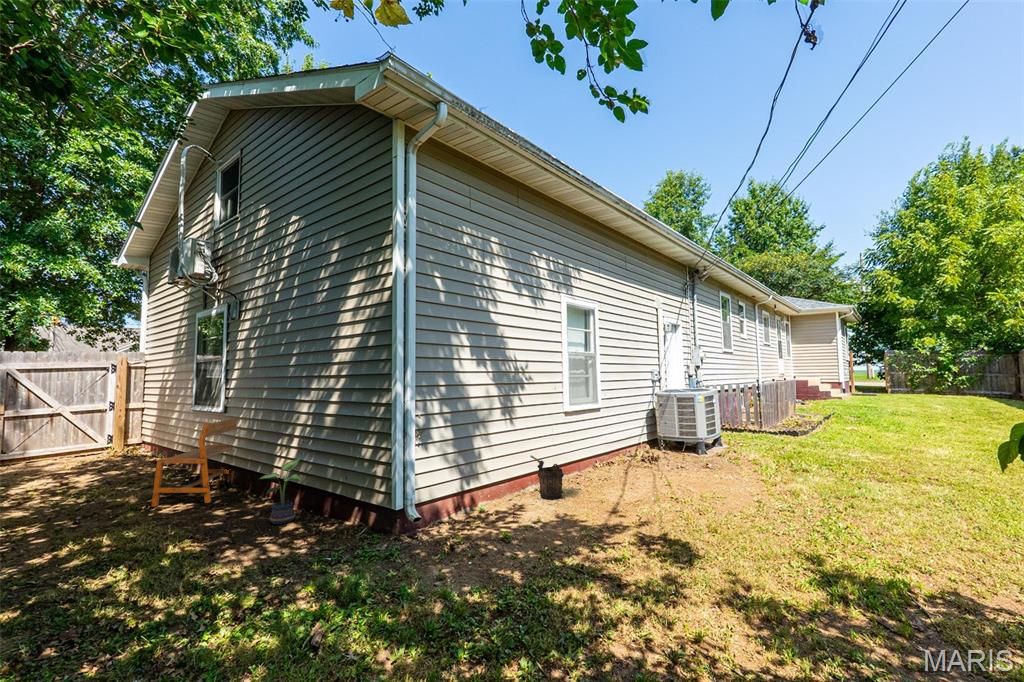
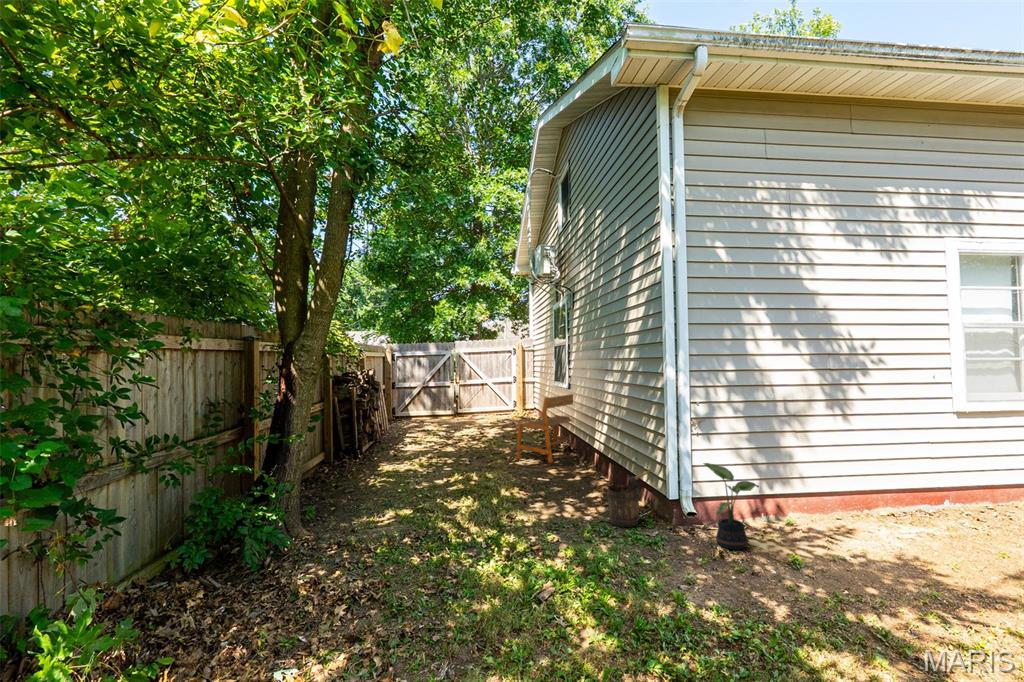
bucket: present [530,455,564,500] -> present [607,471,649,527]
potted plant: present [260,458,302,524] -> present [704,463,759,549]

